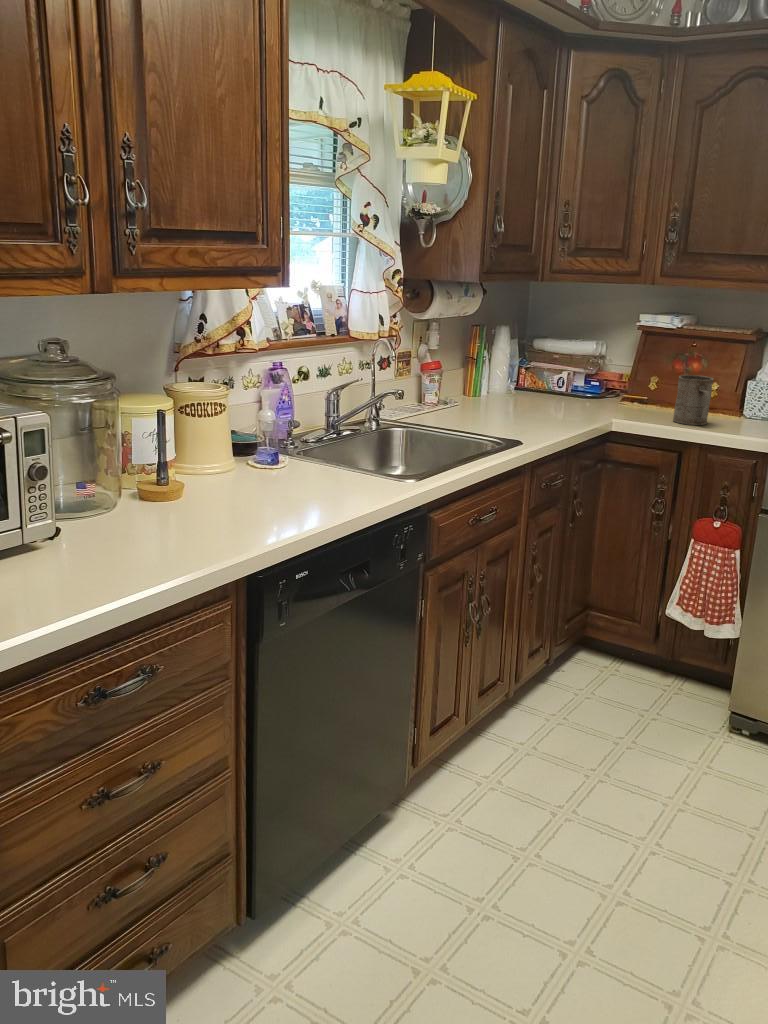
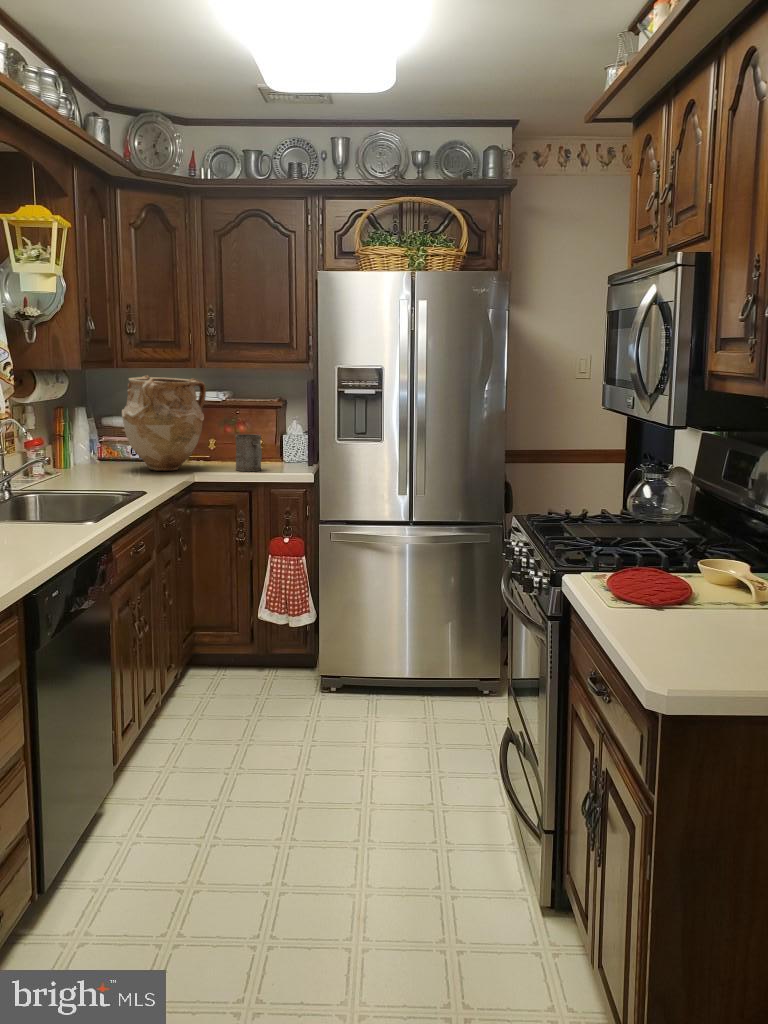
vase: none [541,292,652,412] -> present [122,376,206,471]

